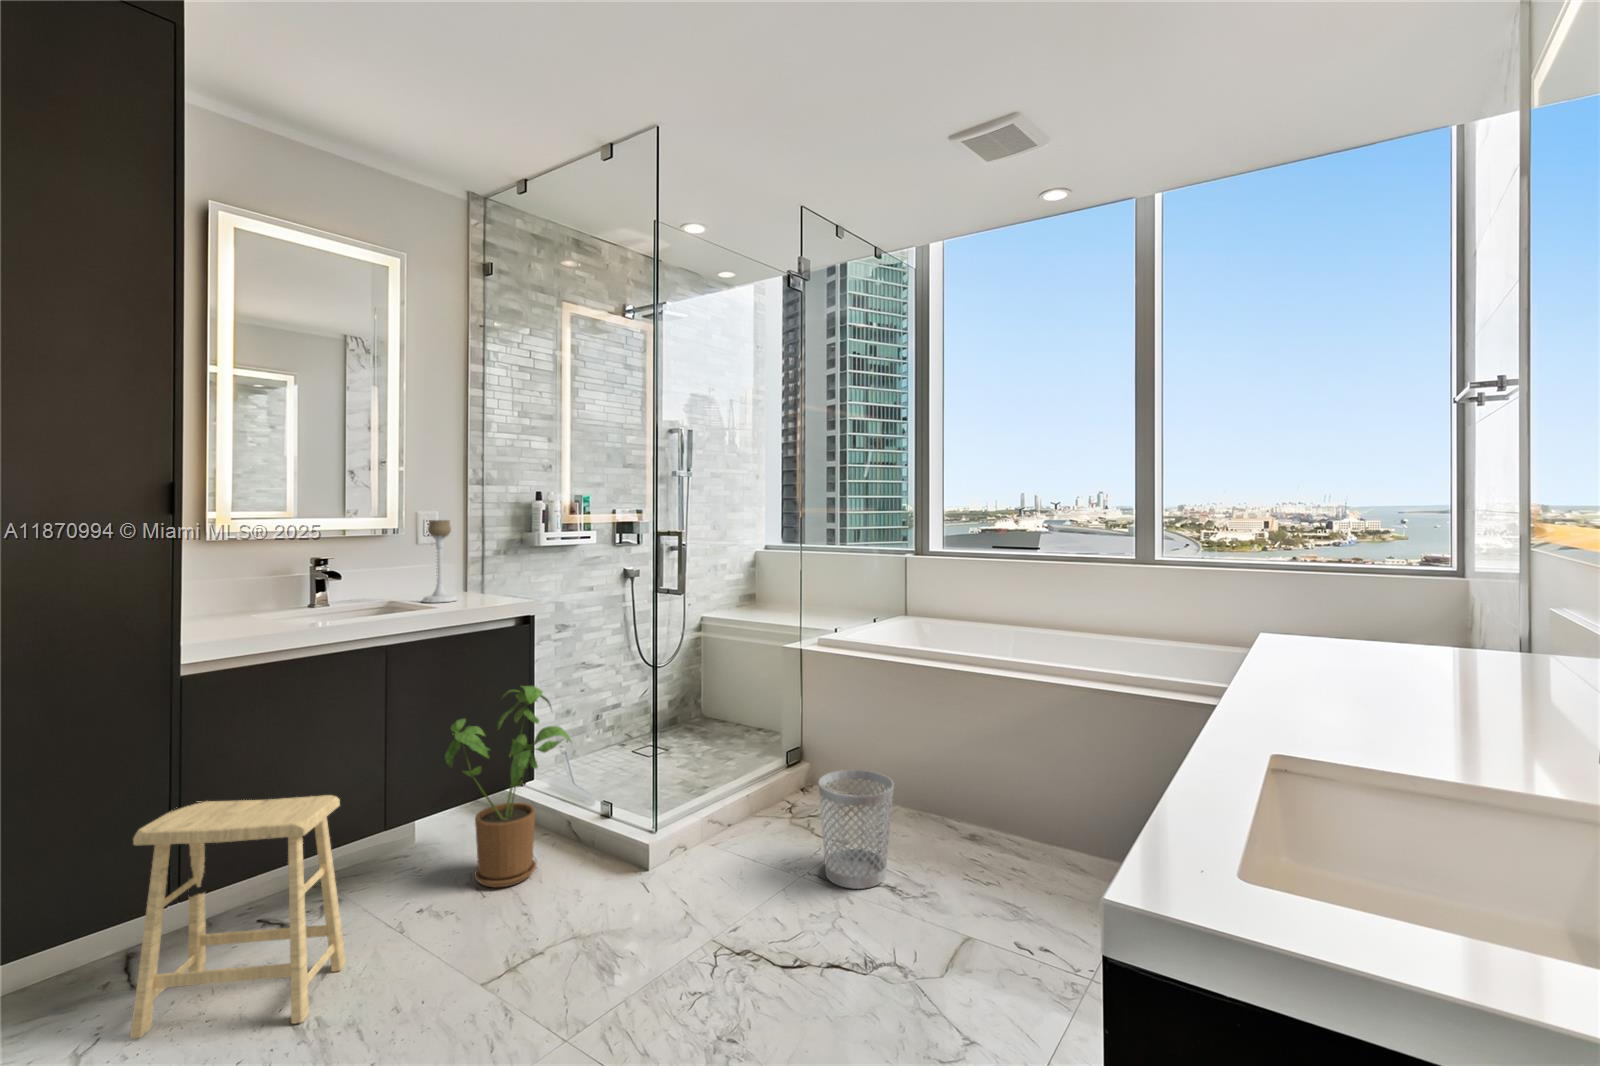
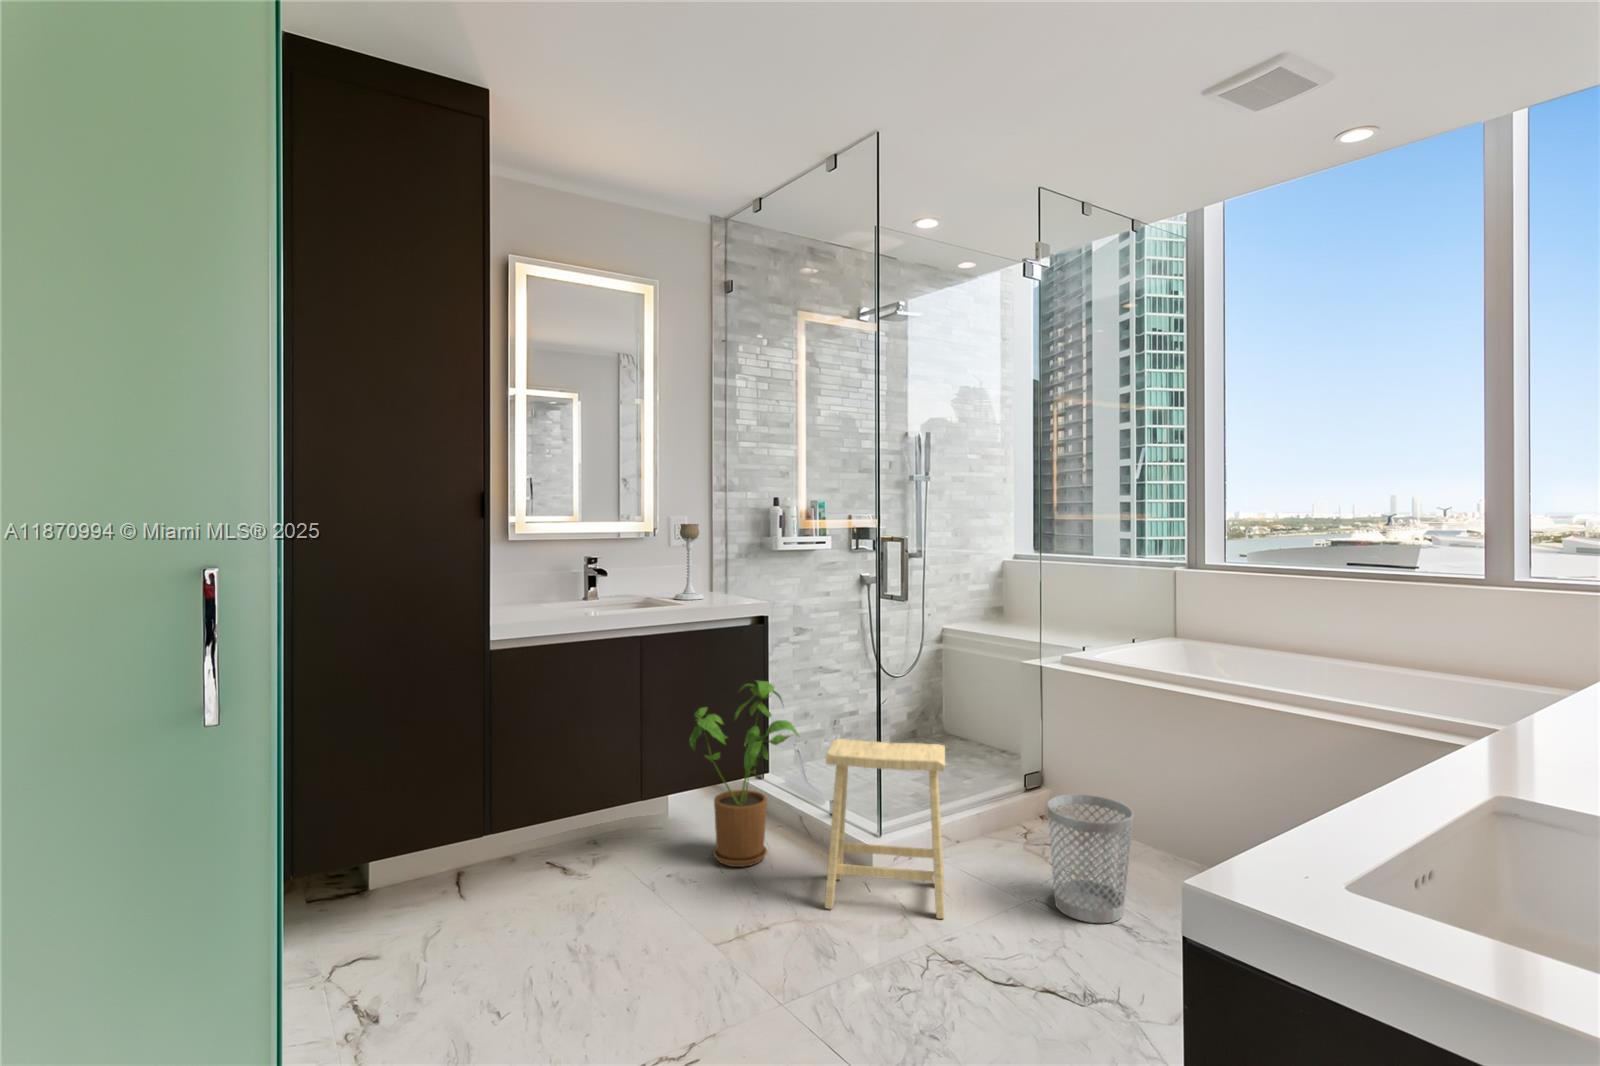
footstool: present [130,795,346,1039] -> present [825,739,945,919]

